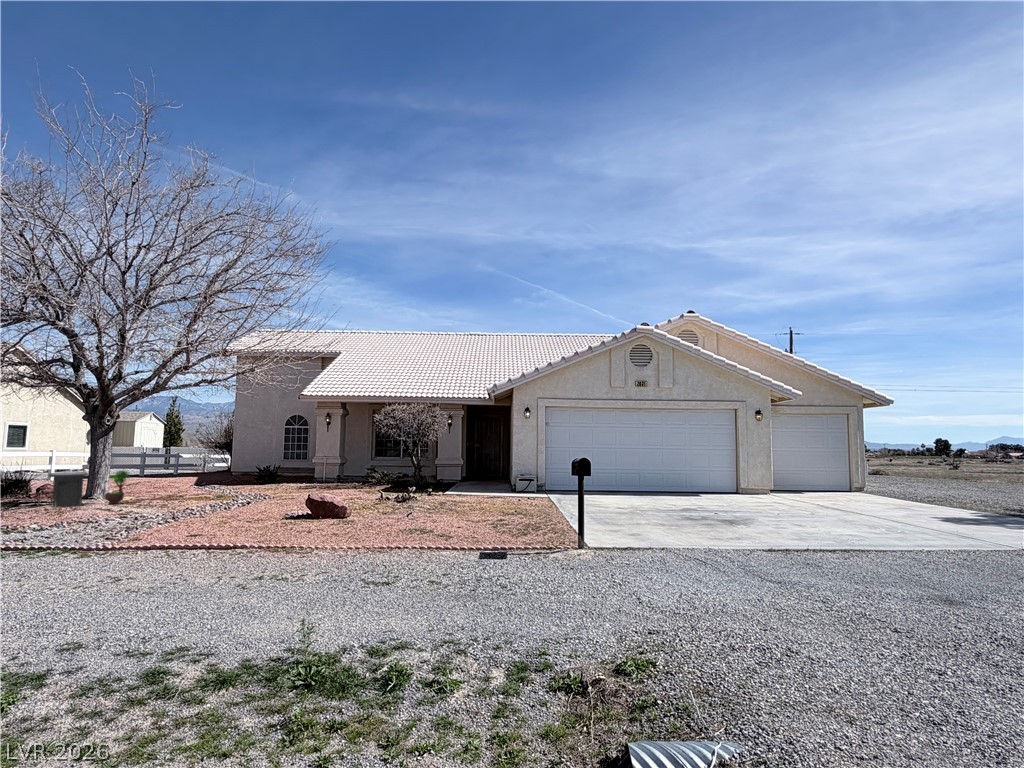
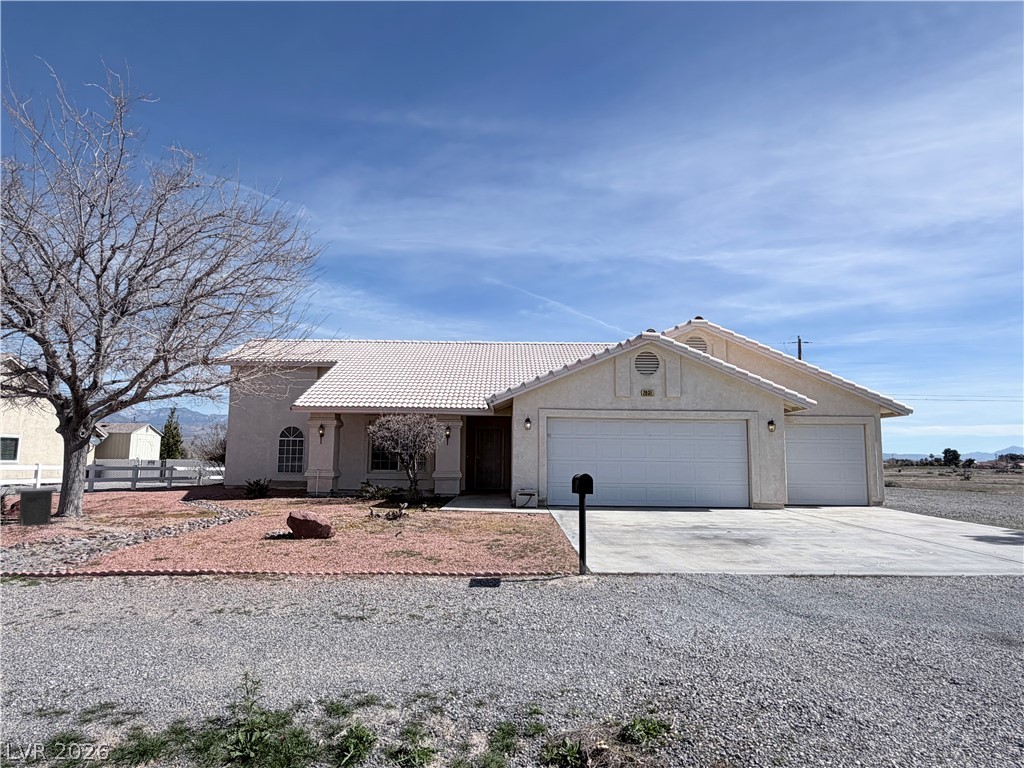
potted tree: present [105,471,129,504] -> none [76,482,103,522]

